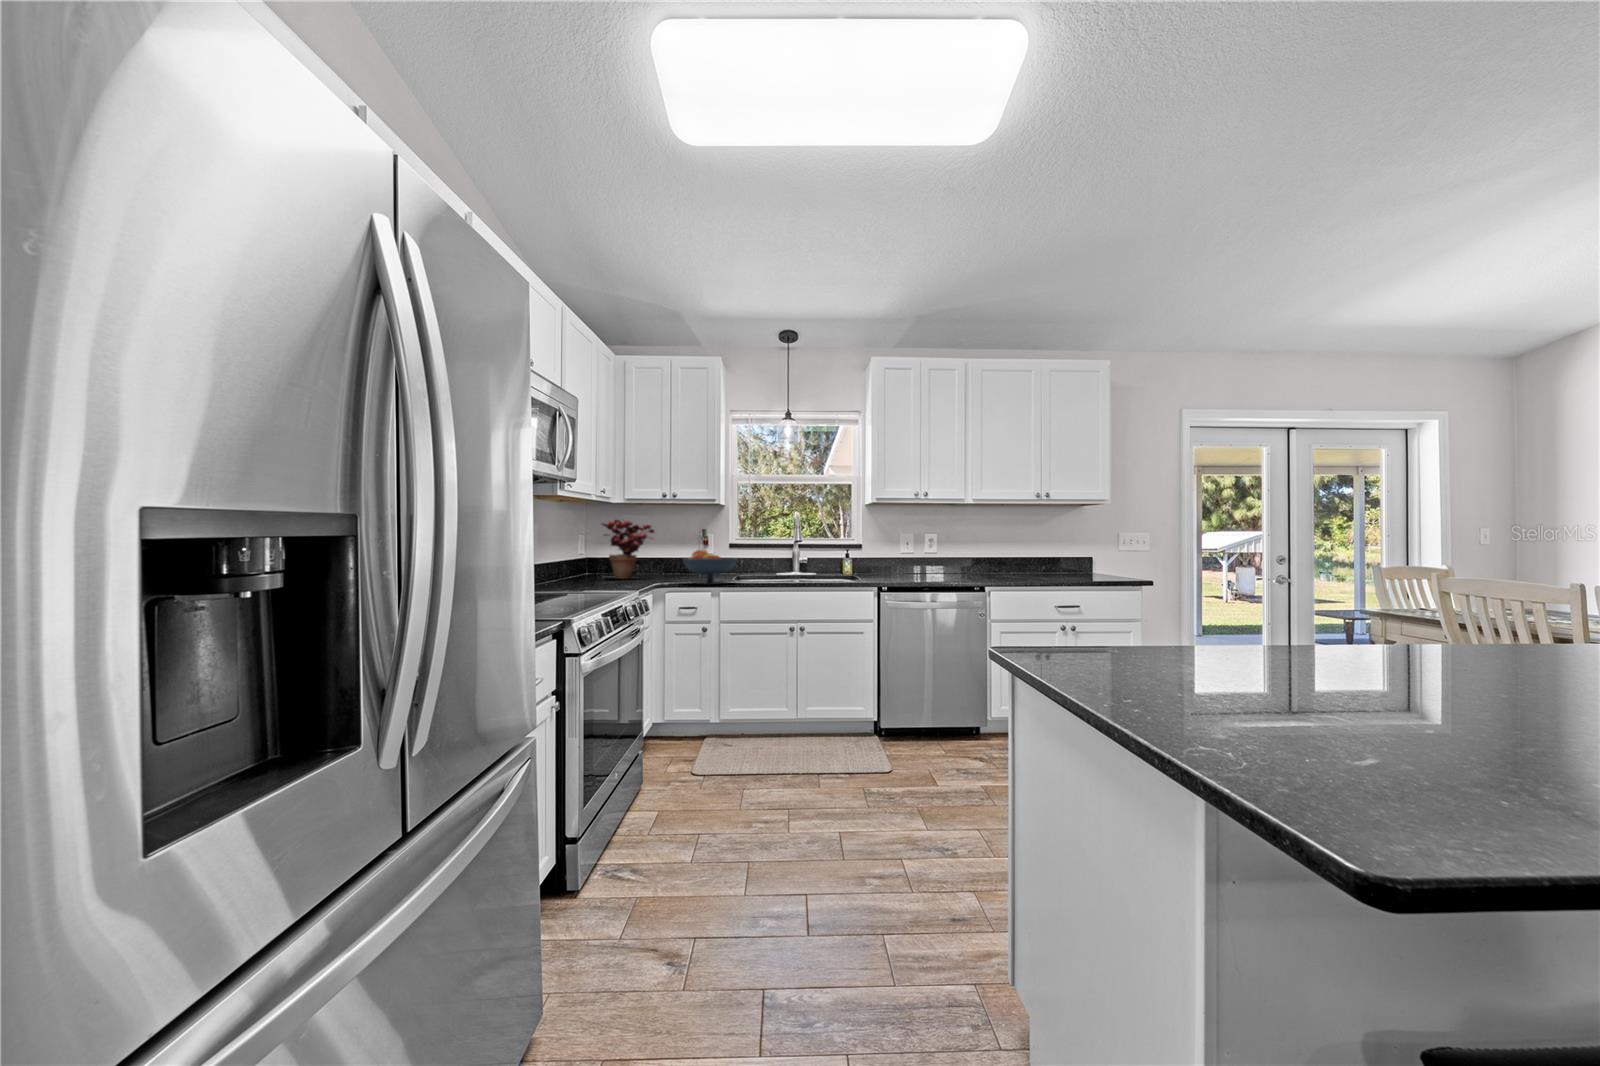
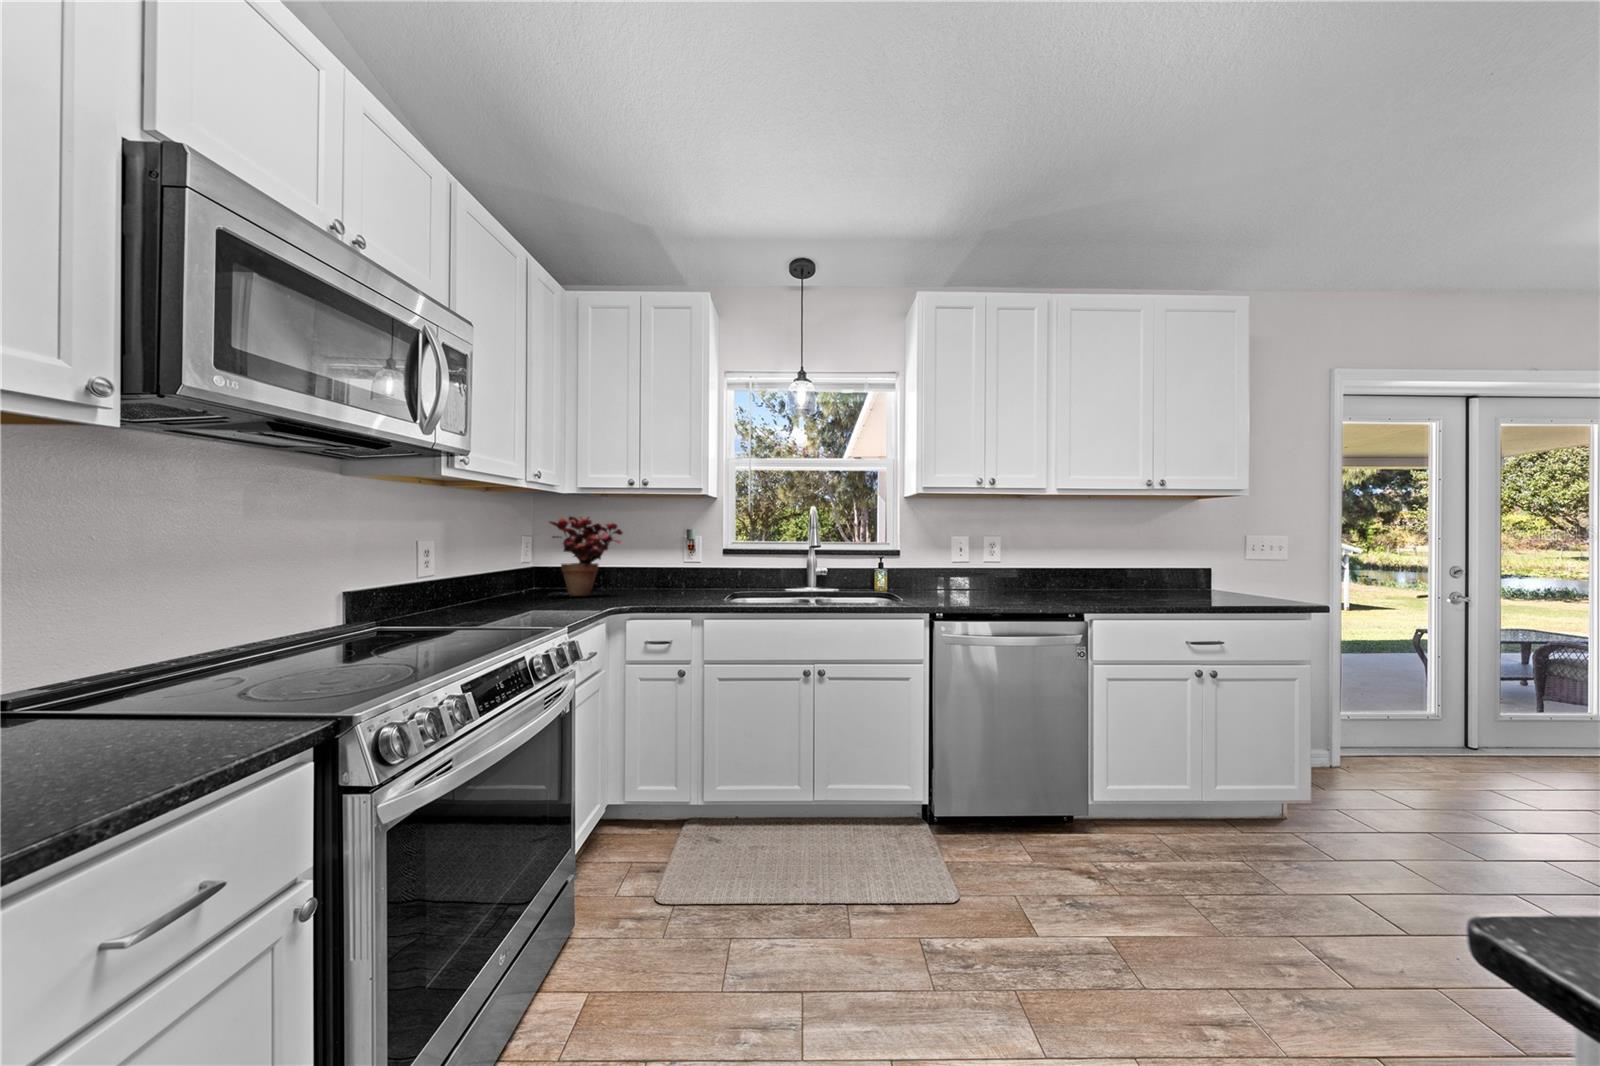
fruit bowl: present [683,550,737,585] -> none [651,558,730,609]

